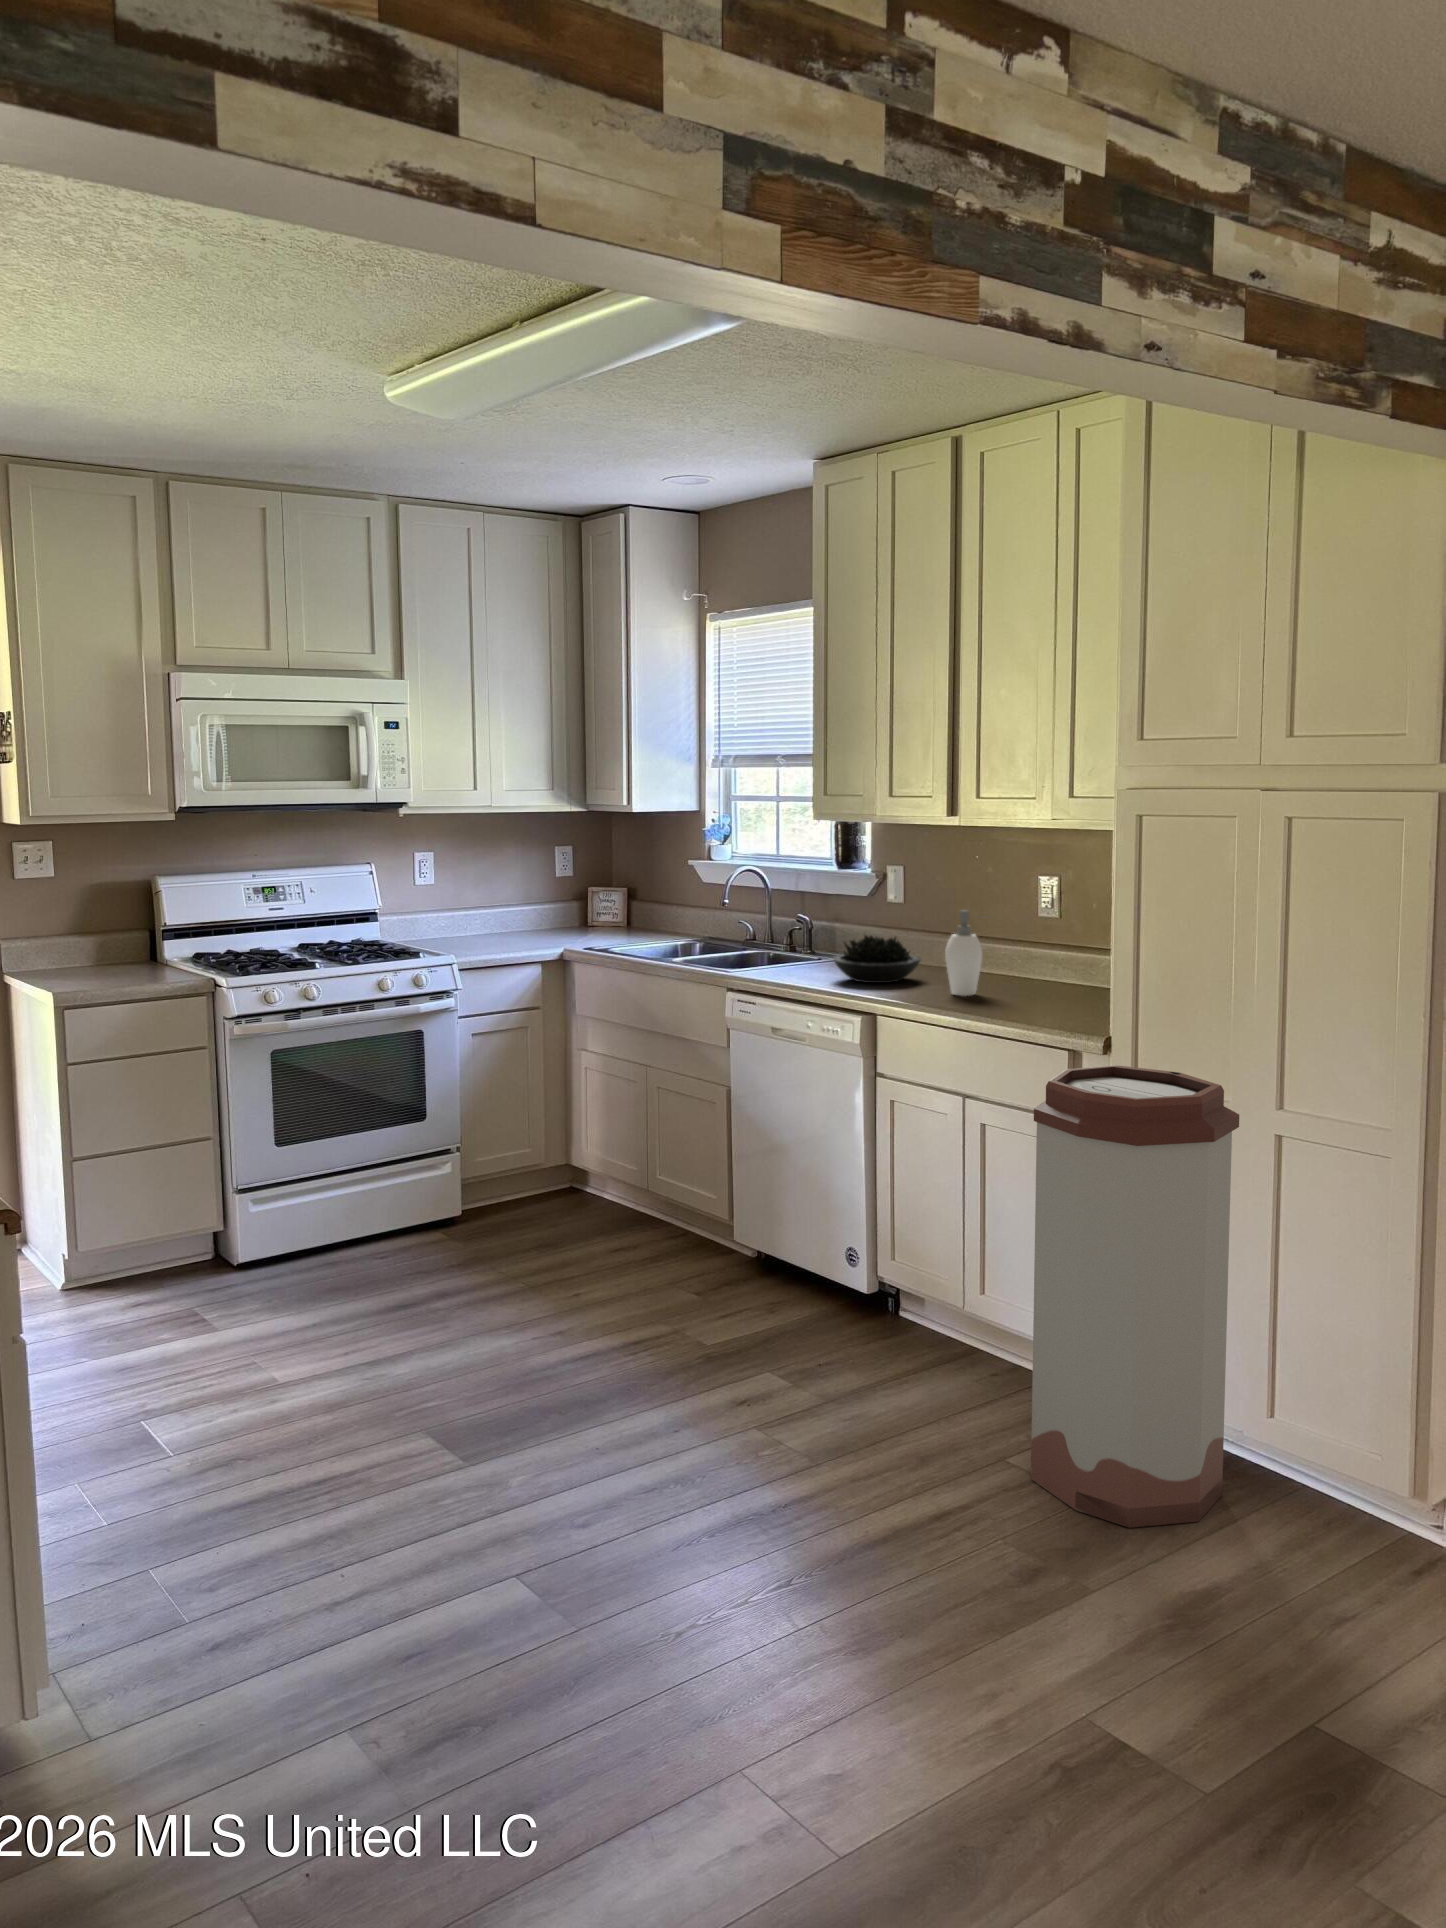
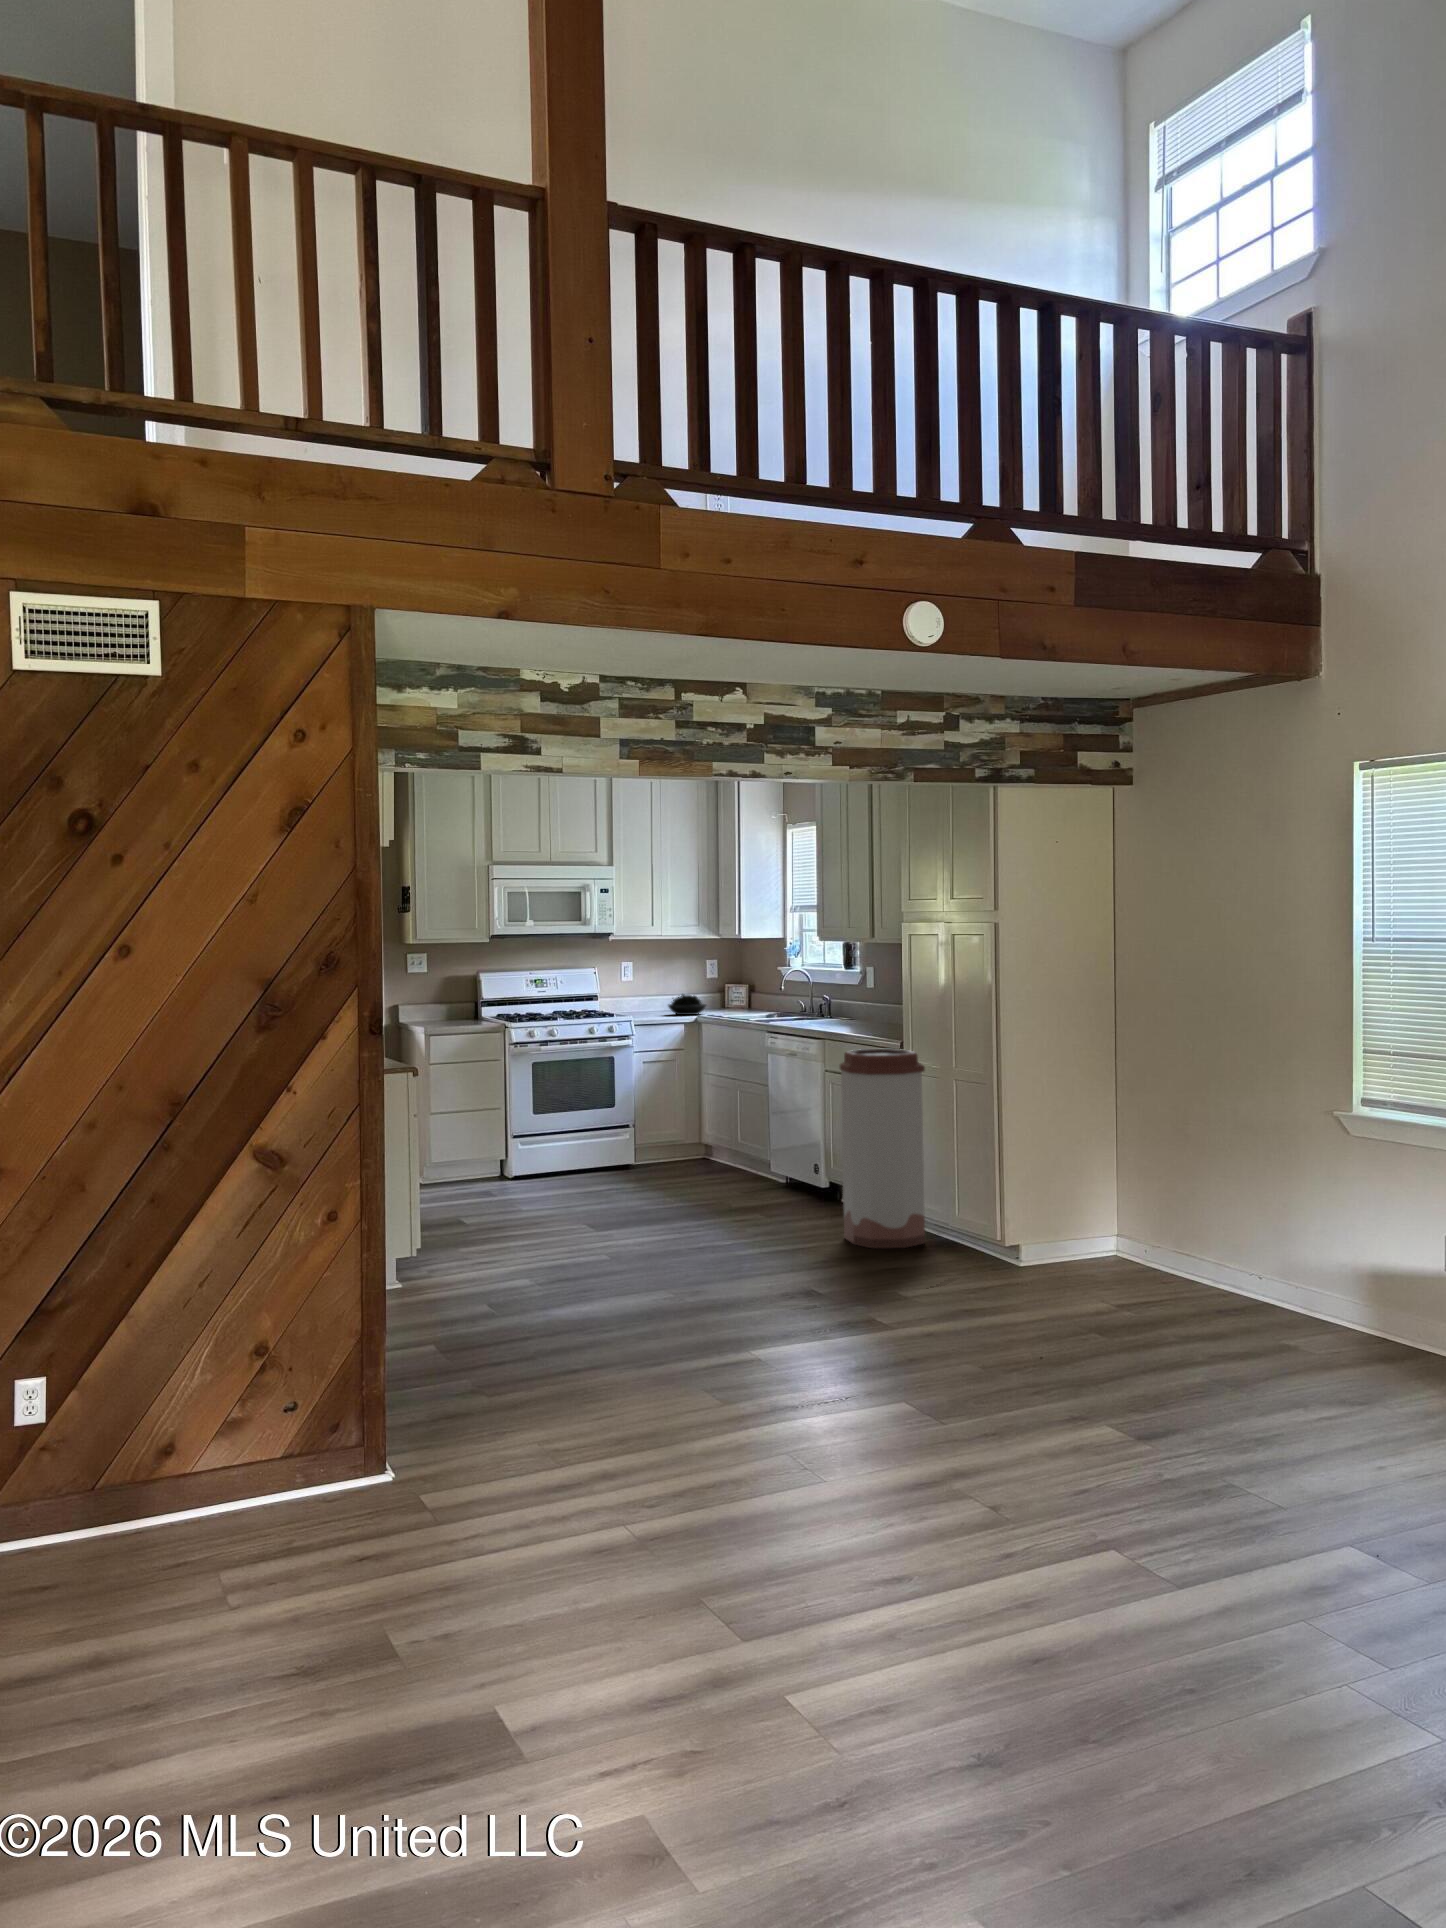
soap dispenser: present [945,910,992,996] -> none [857,985,880,1029]
succulent plant: present [833,935,920,983] -> present [668,994,706,1015]

